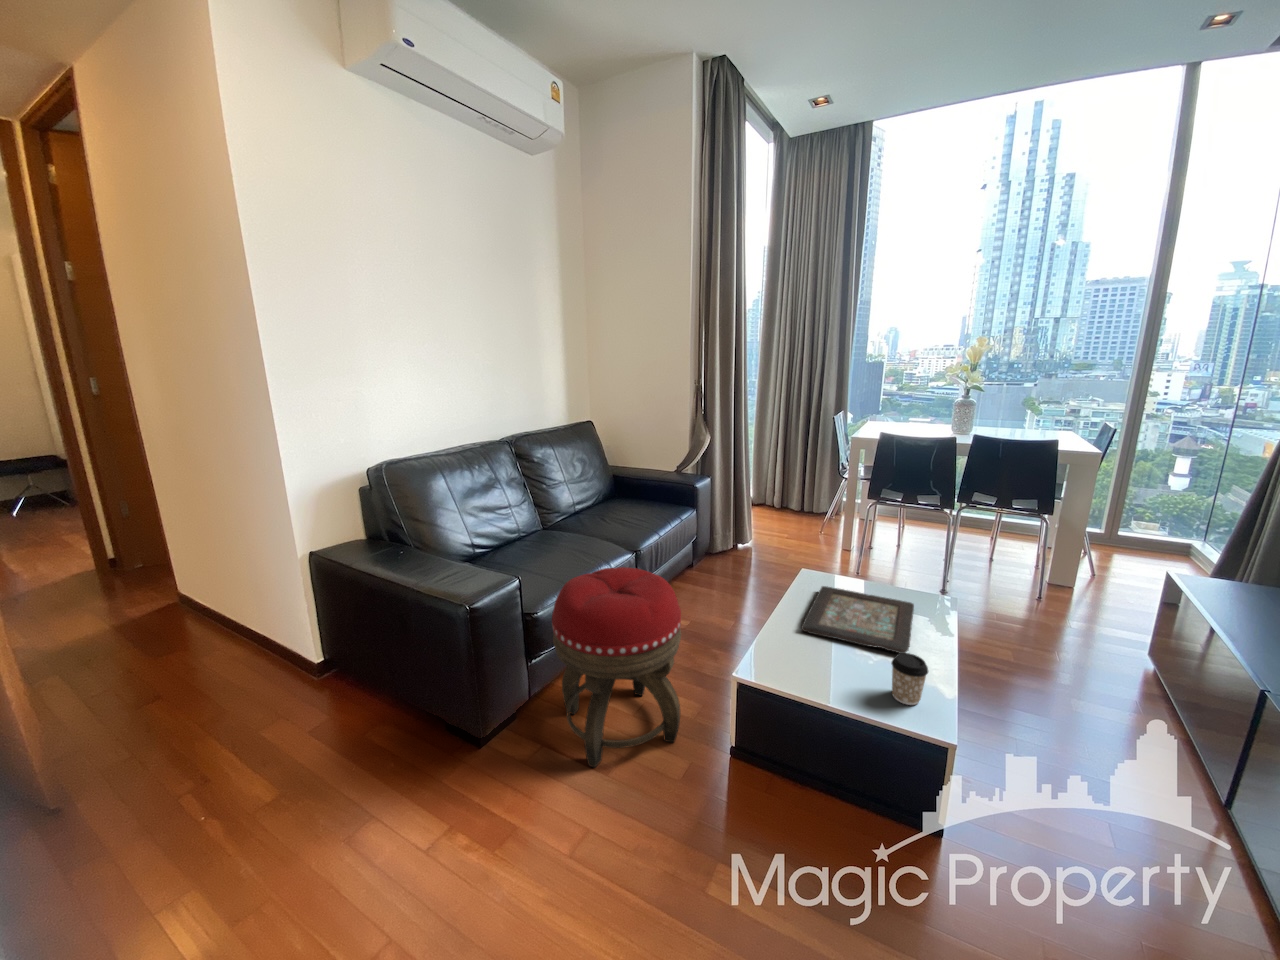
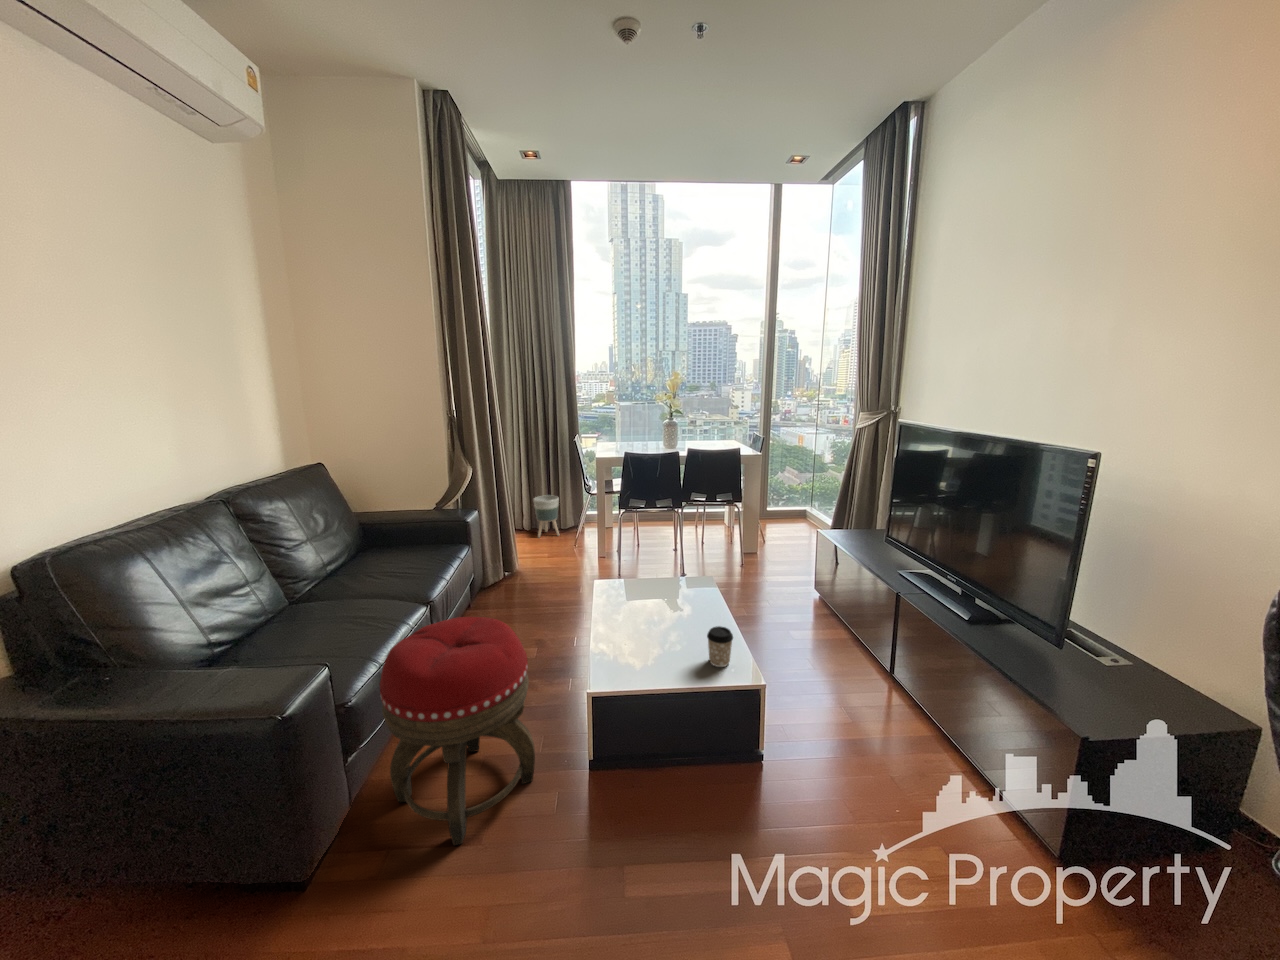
planter: none [784,474,813,518] -> present [534,495,559,537]
decorative tray: present [801,586,914,653] -> none [619,588,706,635]

